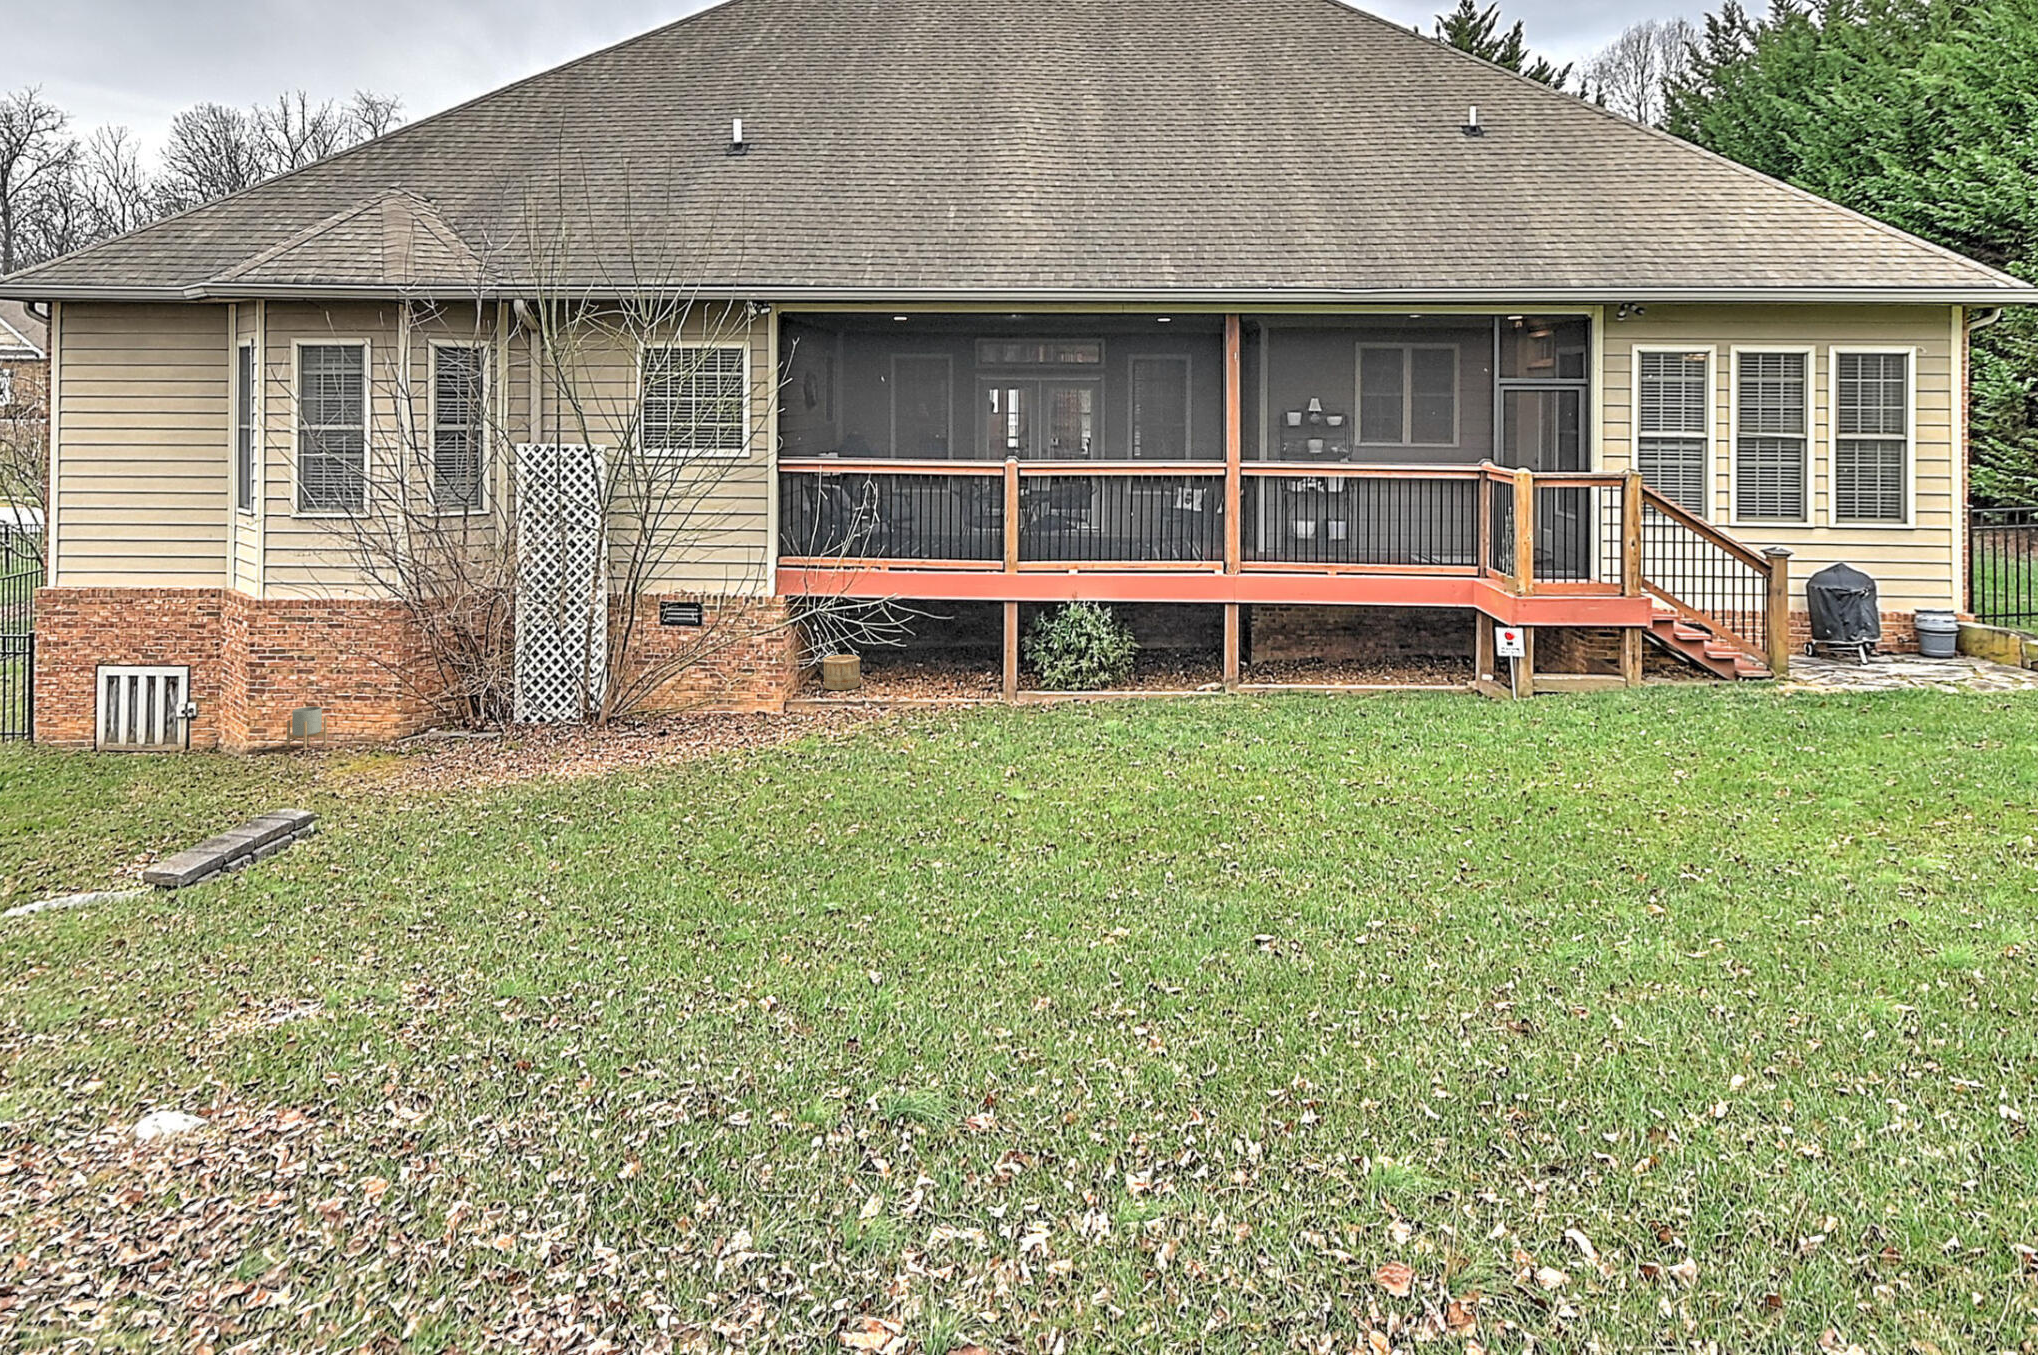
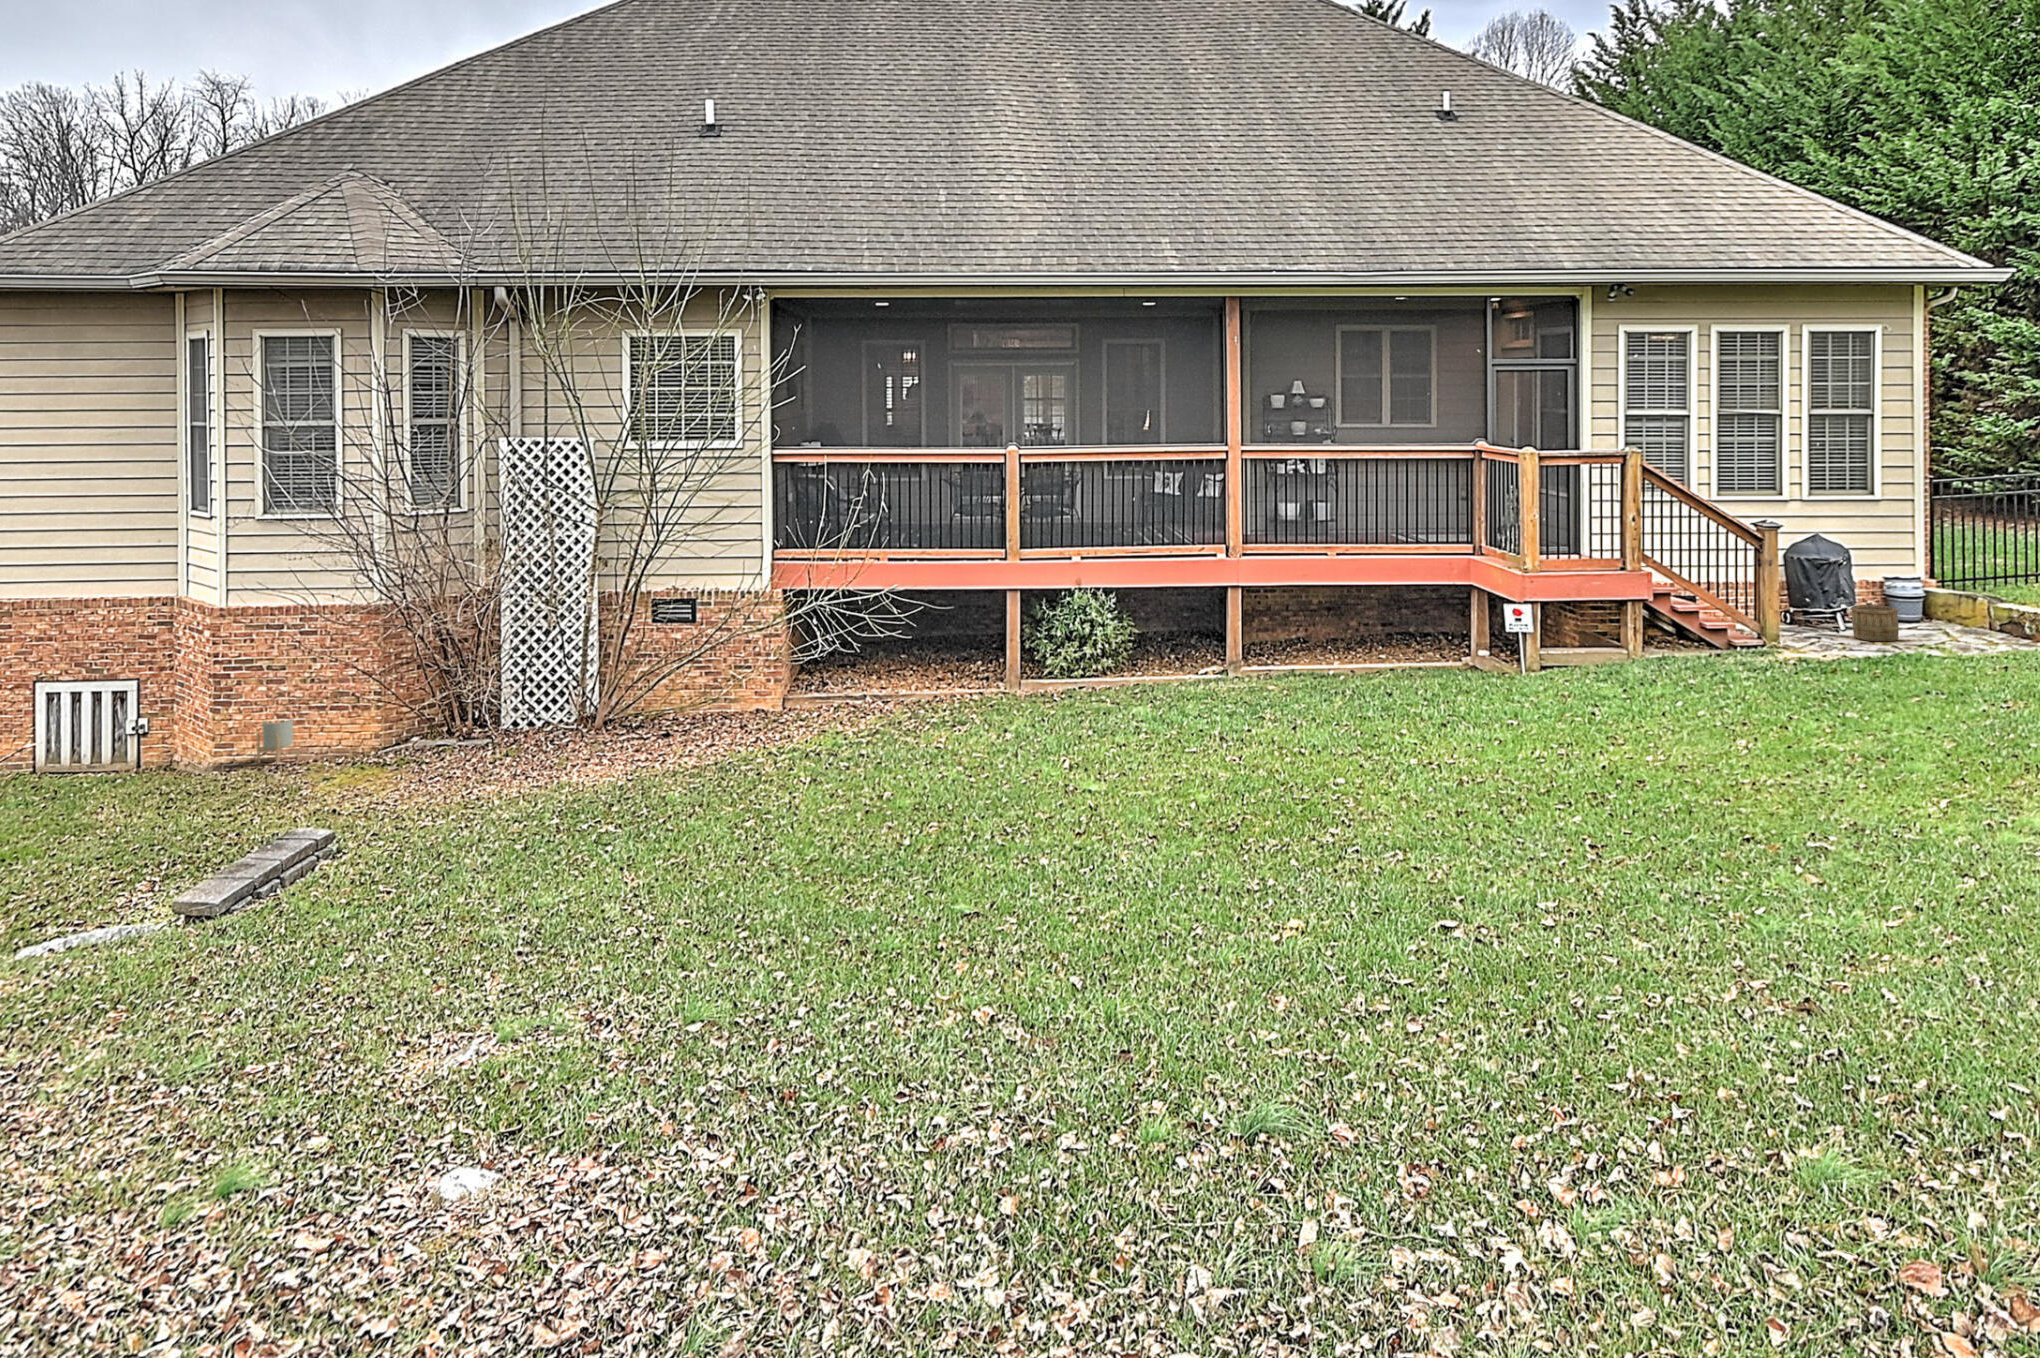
wooden bucket: present [823,655,861,690] -> present [1850,605,1899,641]

